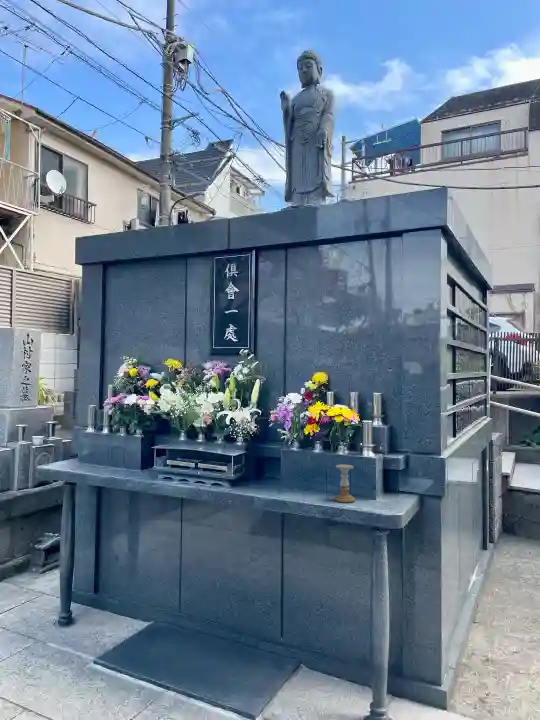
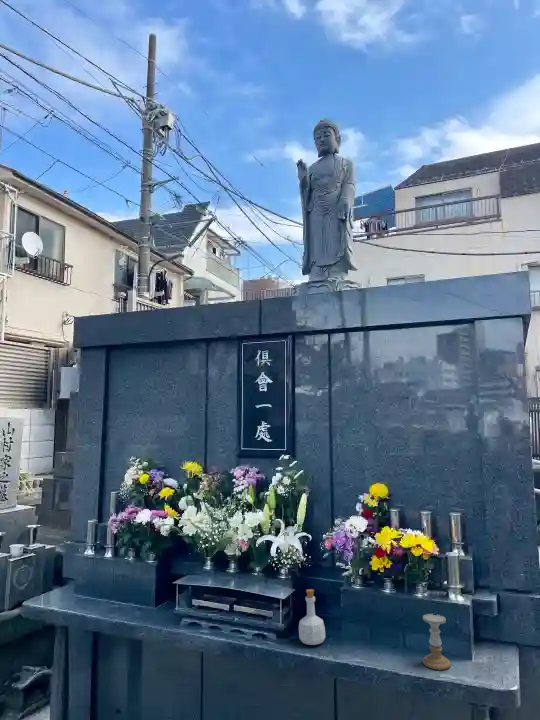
bottle: none [244,449,265,489] -> present [299,589,325,645]

